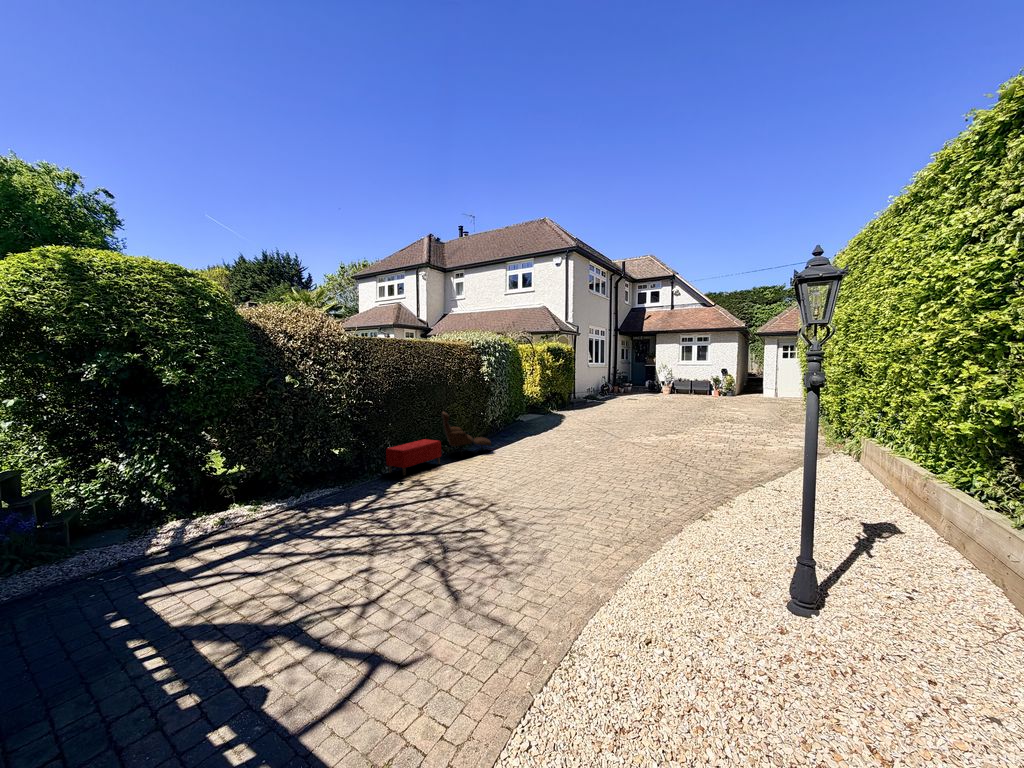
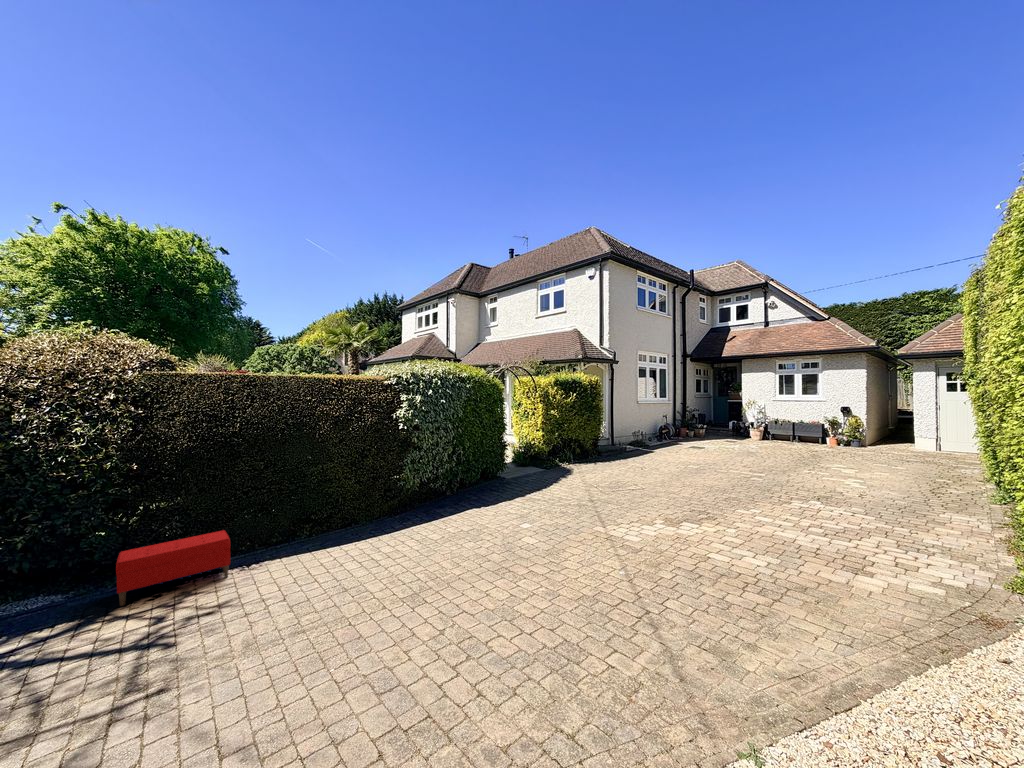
lounge chair: present [442,412,491,456] -> none [269,481,357,559]

